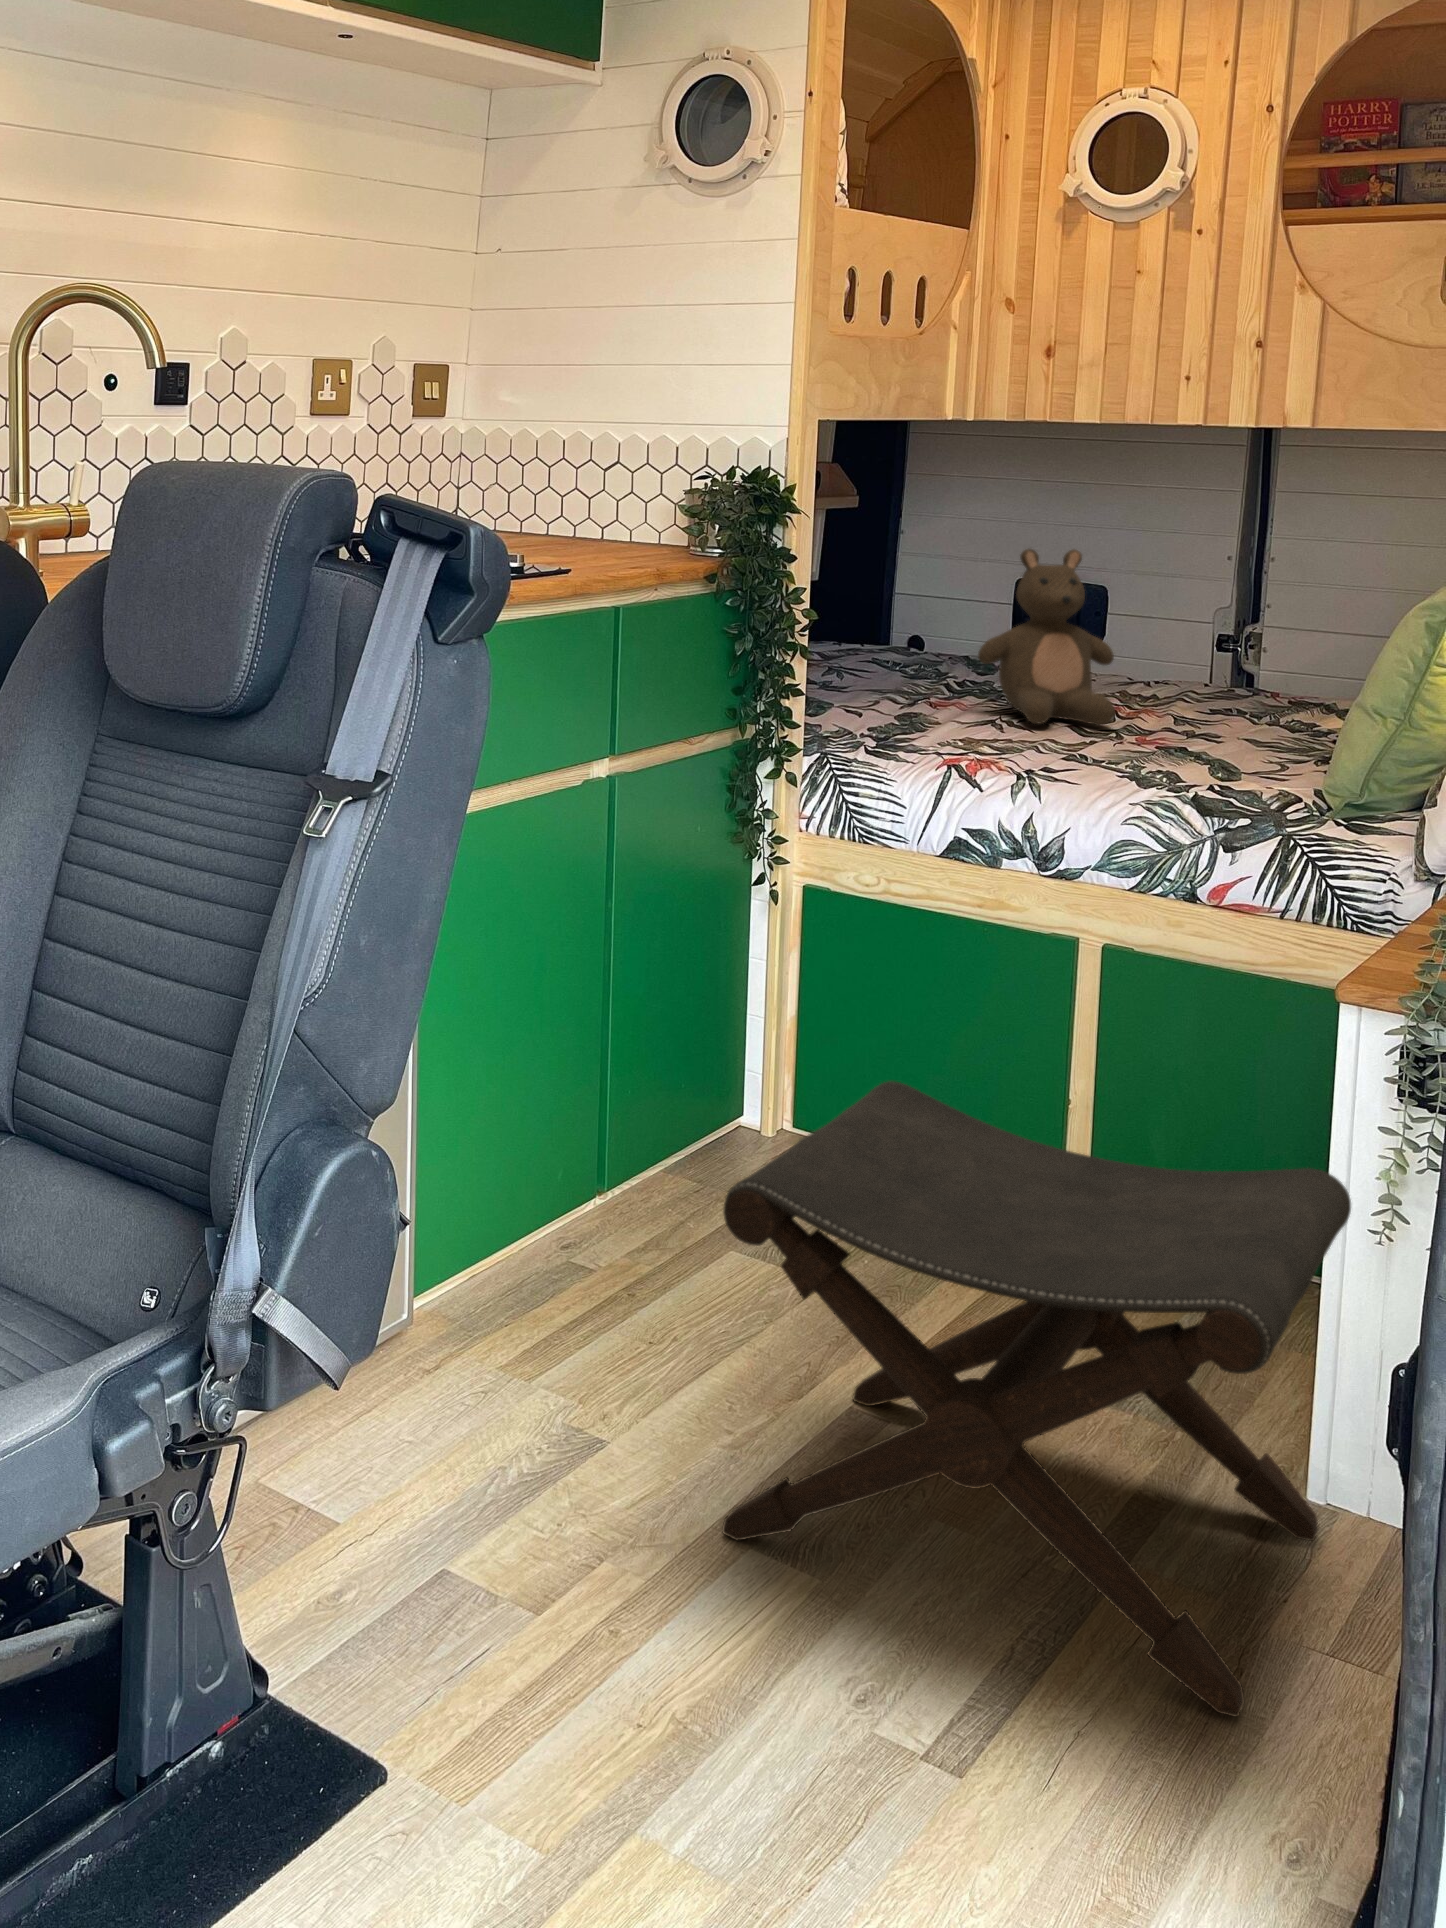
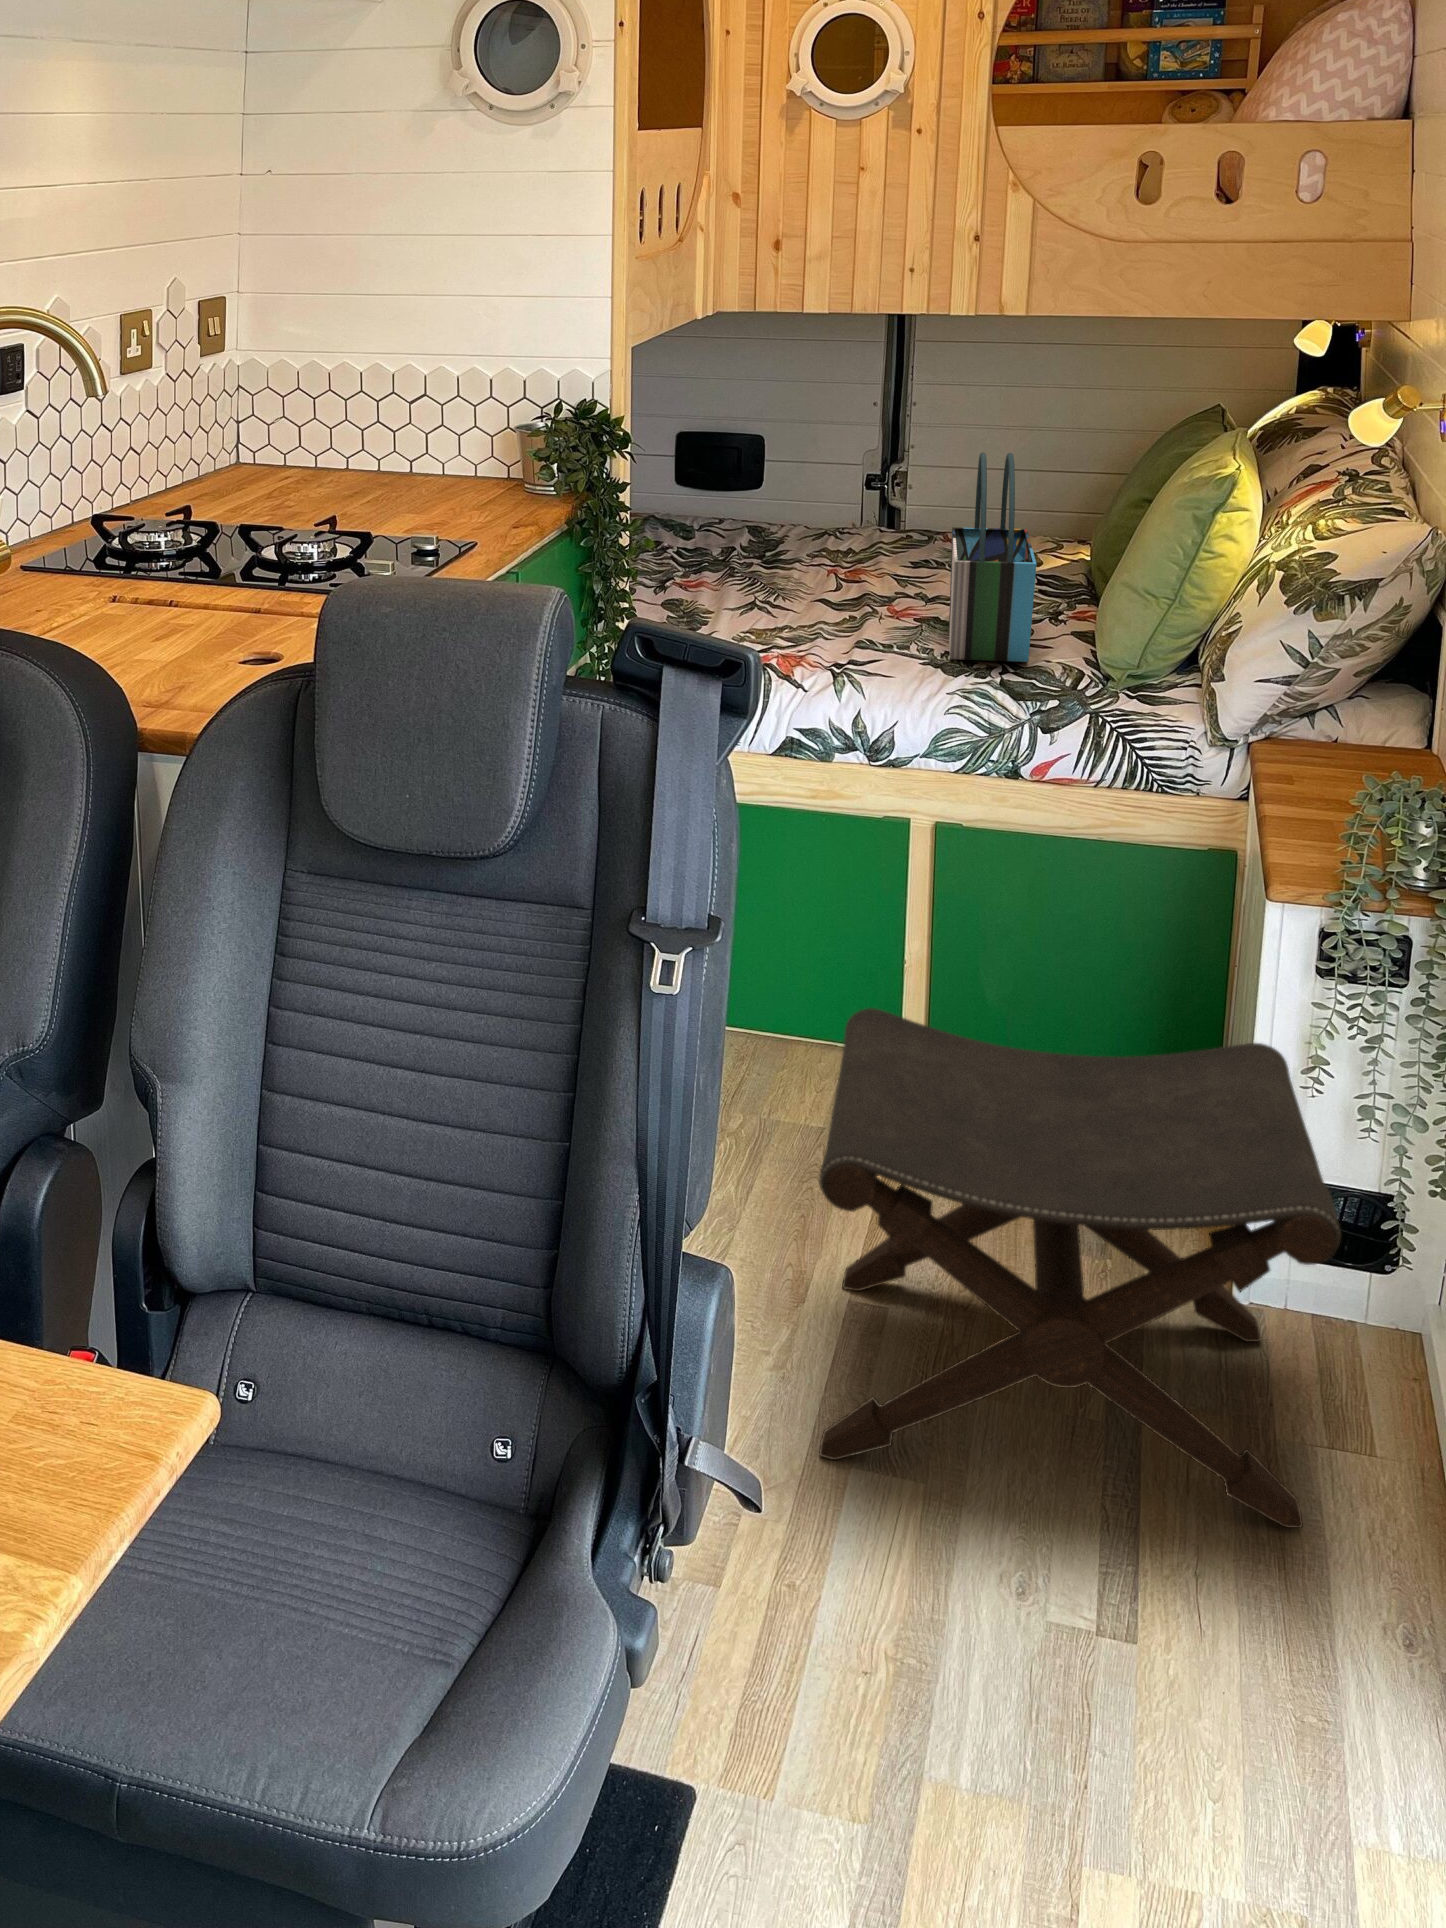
stuffed bear: present [978,549,1115,725] -> none [744,438,873,607]
tote bag: none [1148,553,1277,784] -> present [949,452,1036,662]

